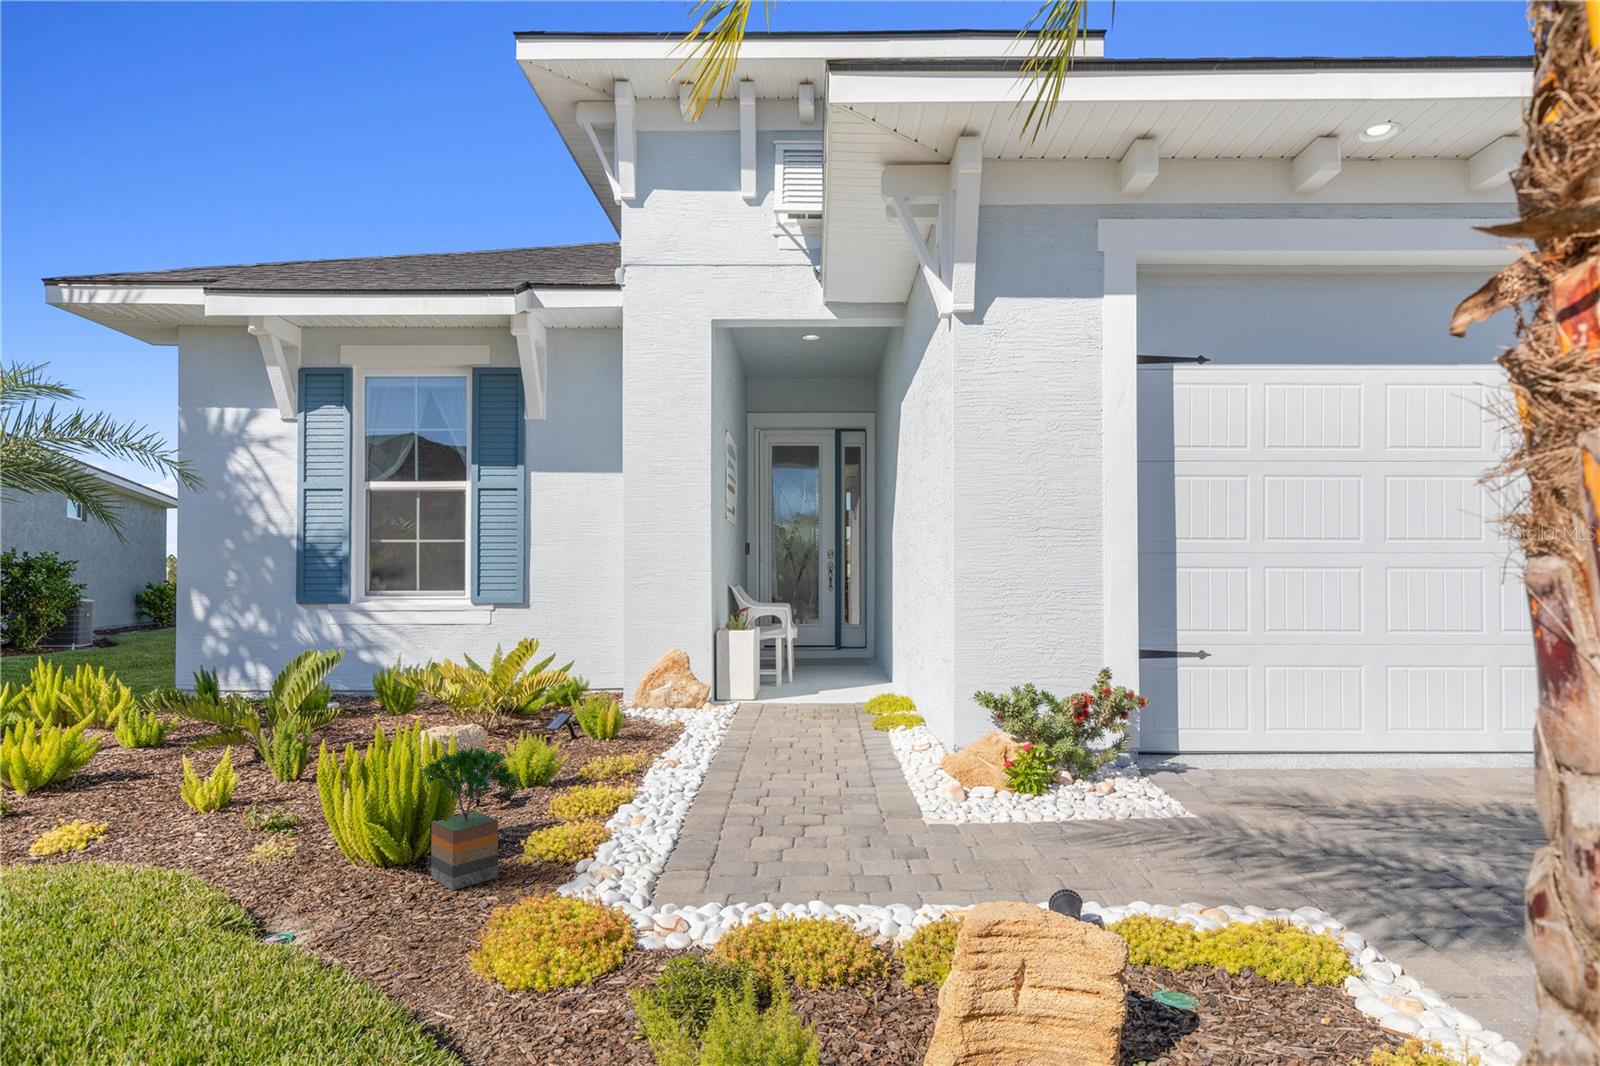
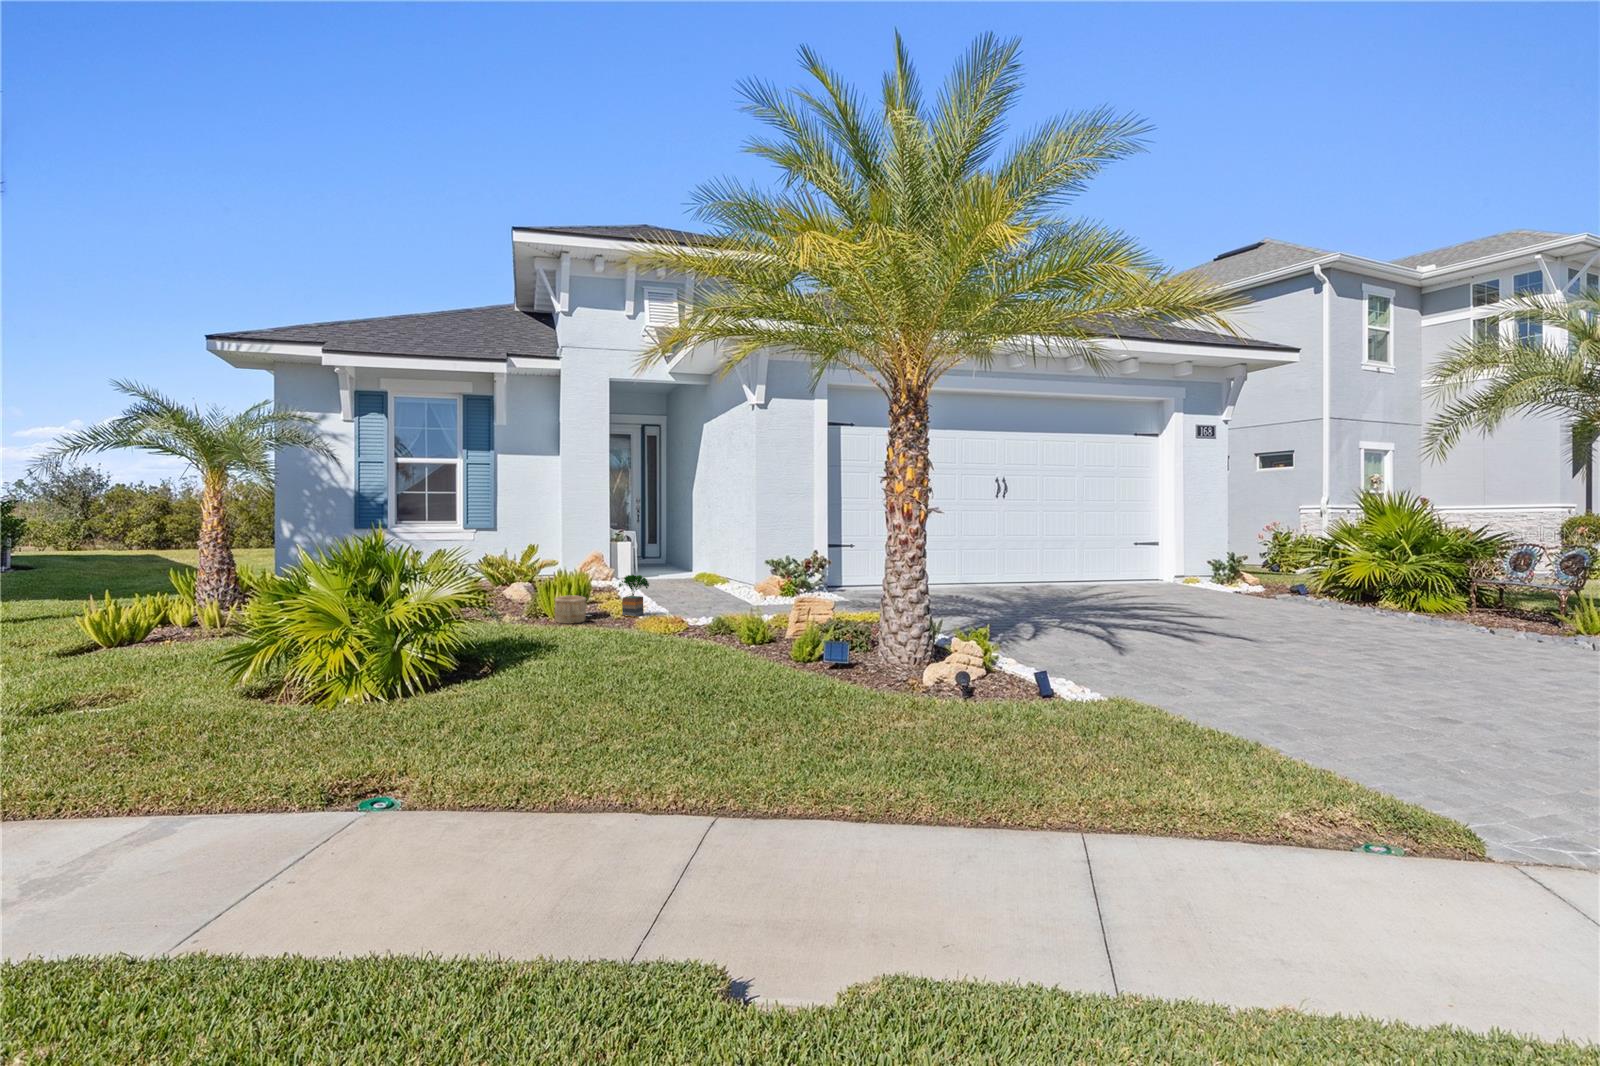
wooden bucket: none [39,834,178,961] -> present [555,596,586,623]

